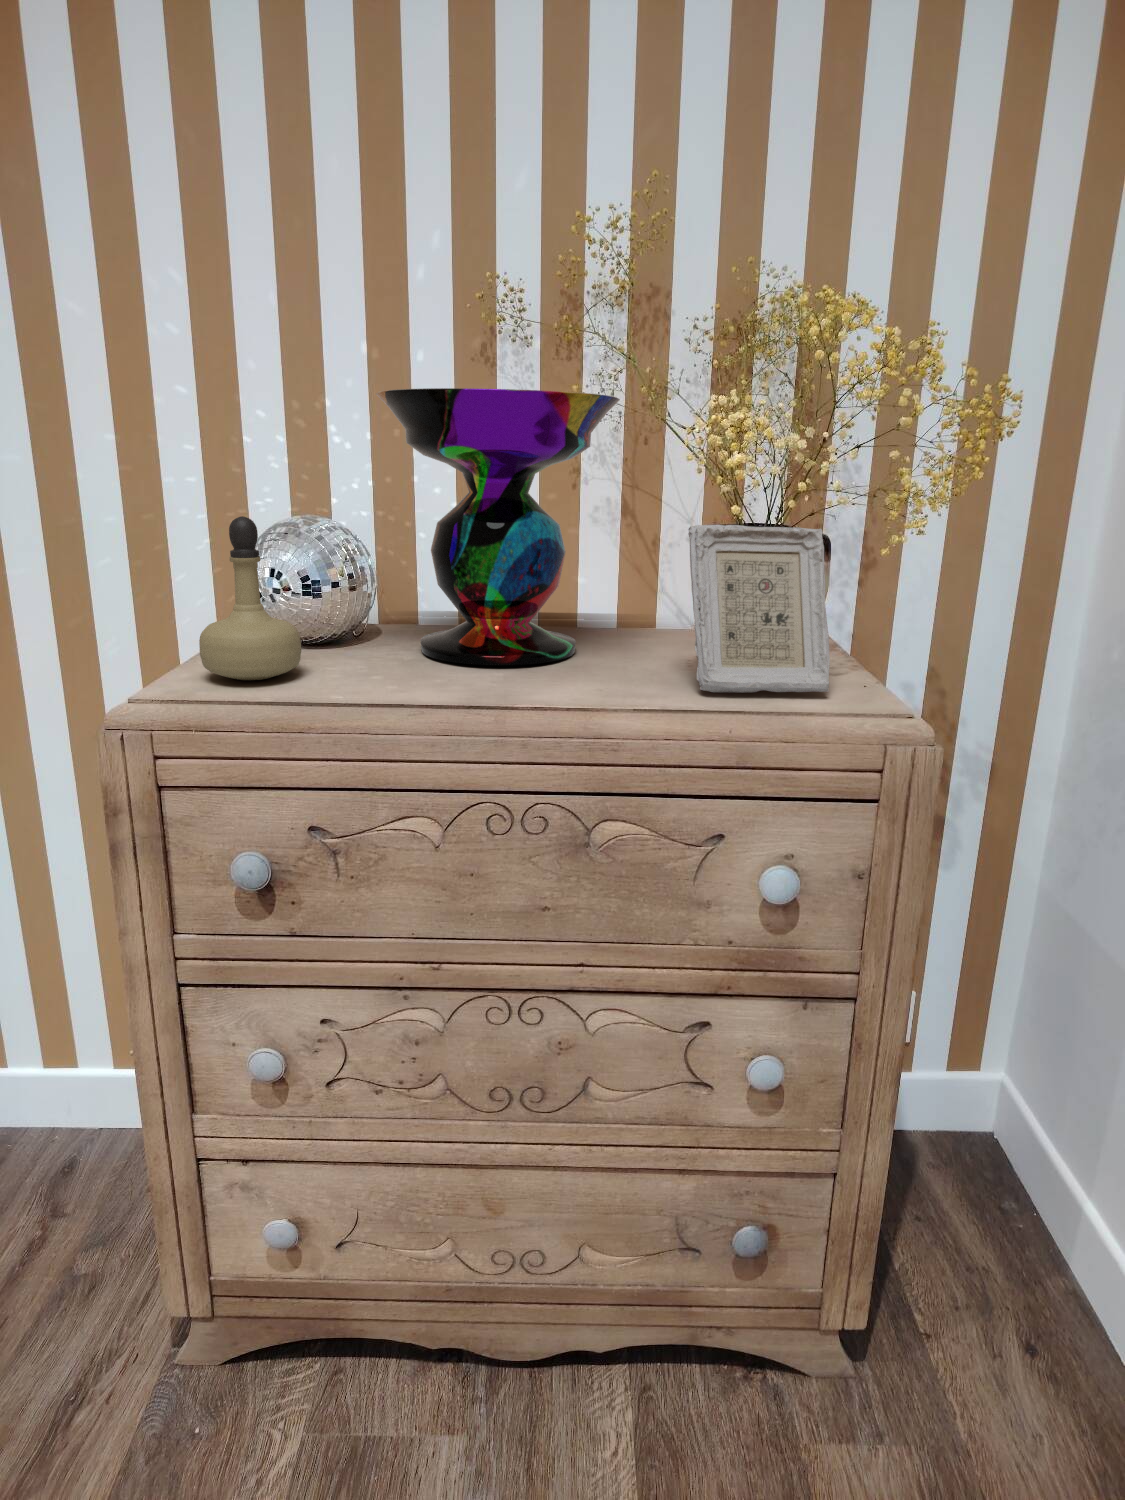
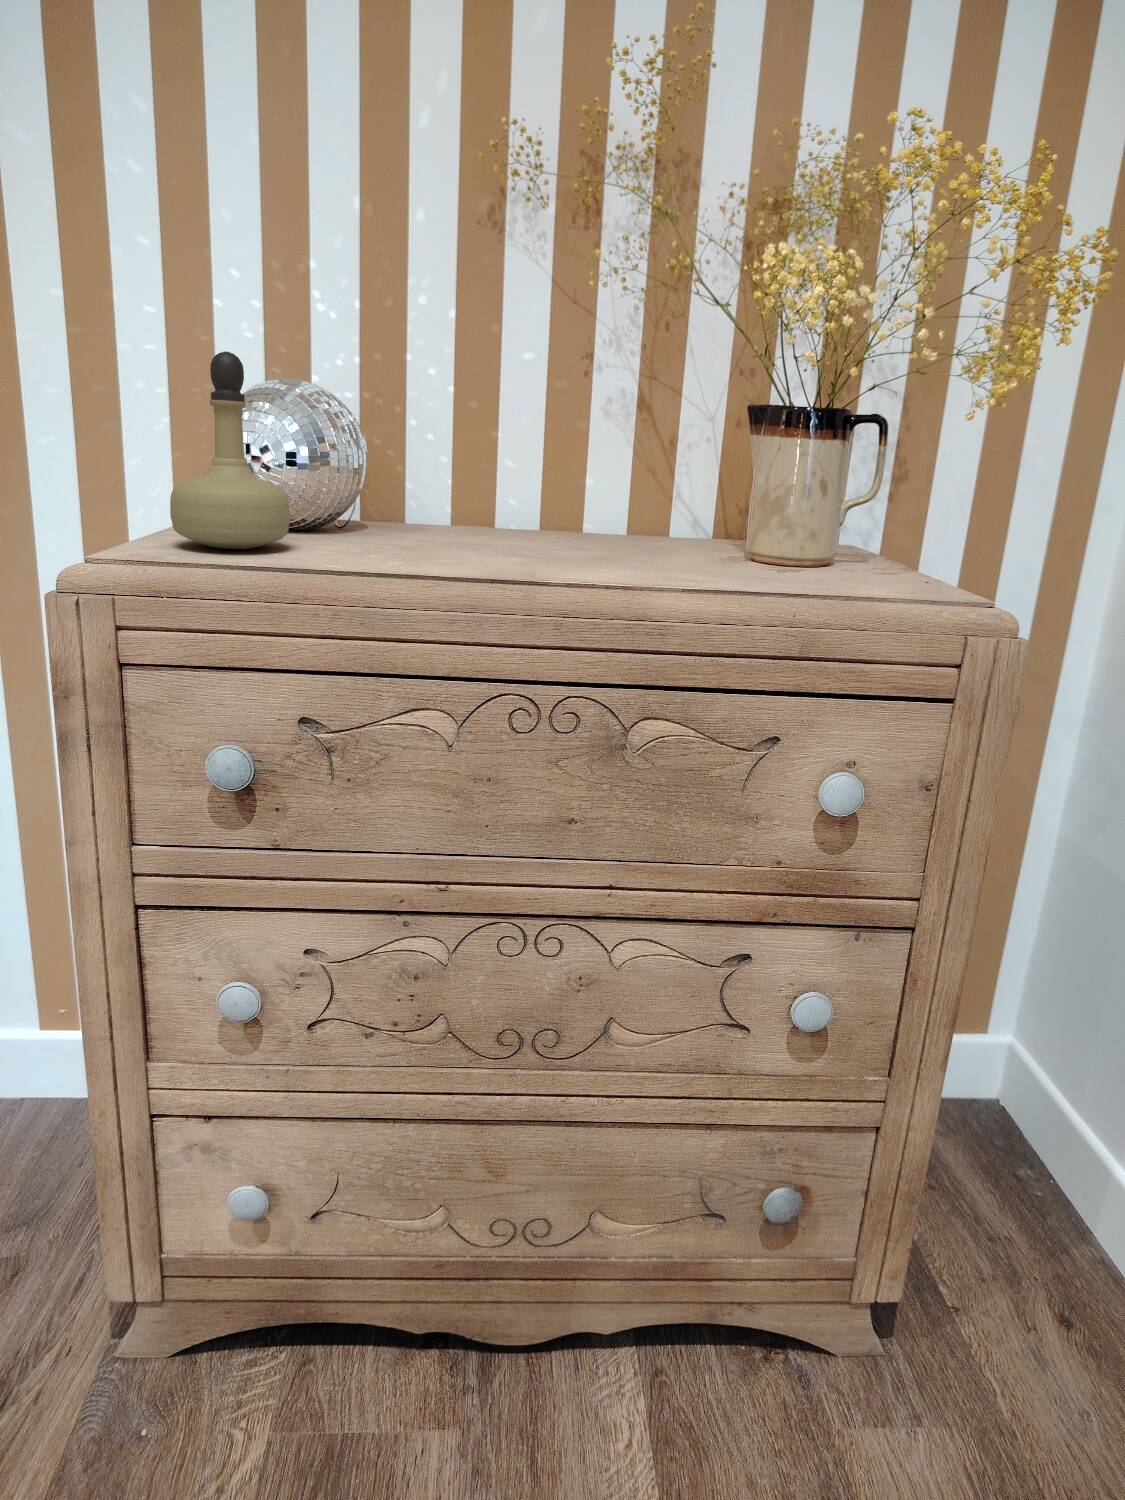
decorative bowl: present [376,388,620,665] -> none [380,213,660,551]
picture frame: present [688,525,830,693] -> none [739,393,896,583]

